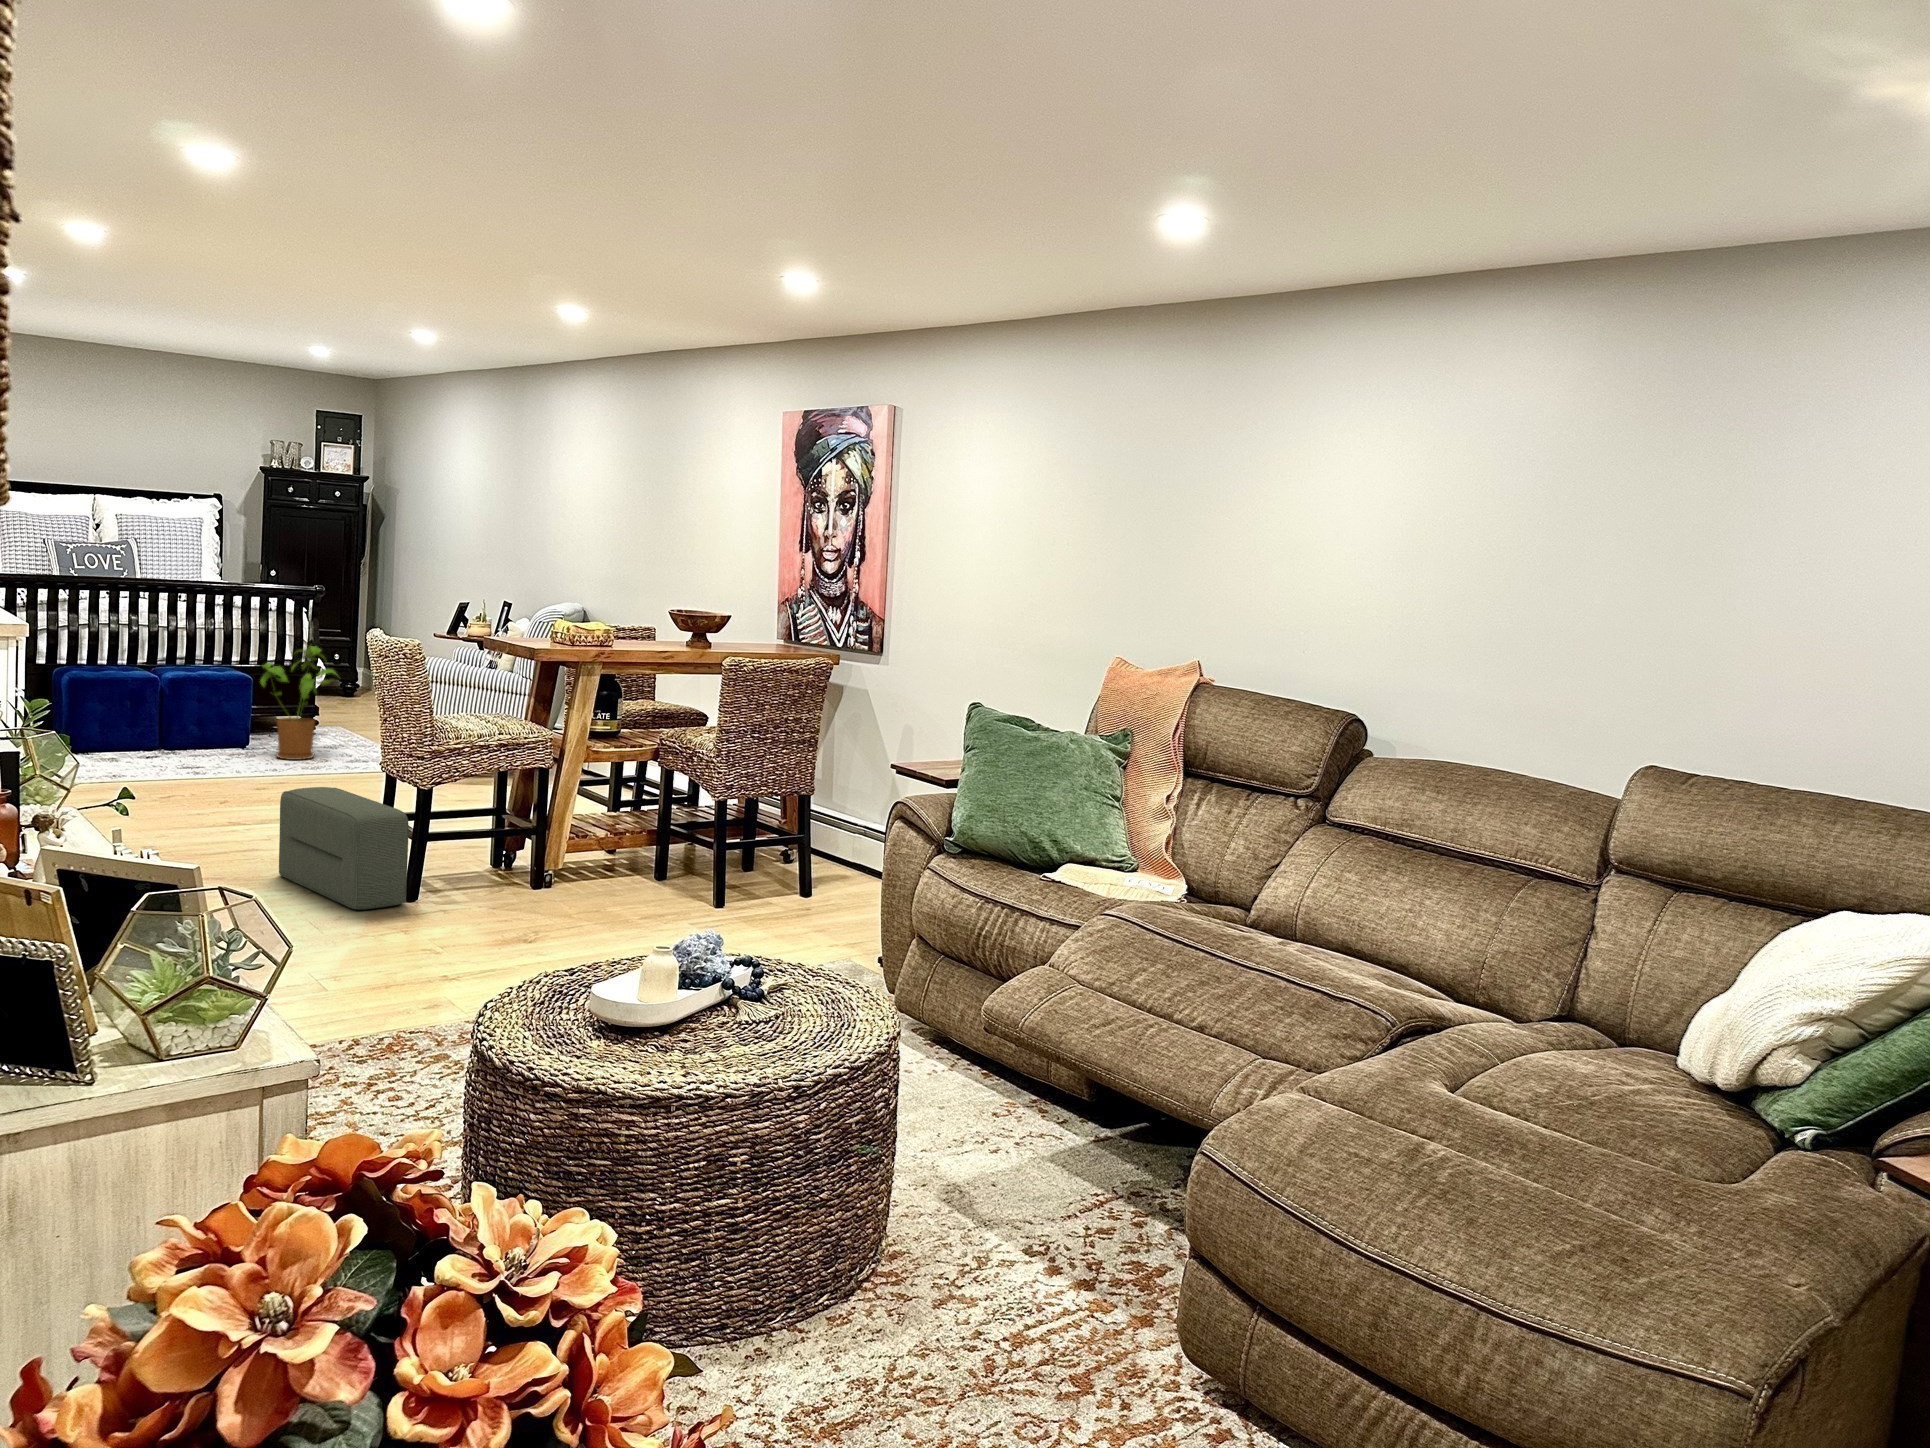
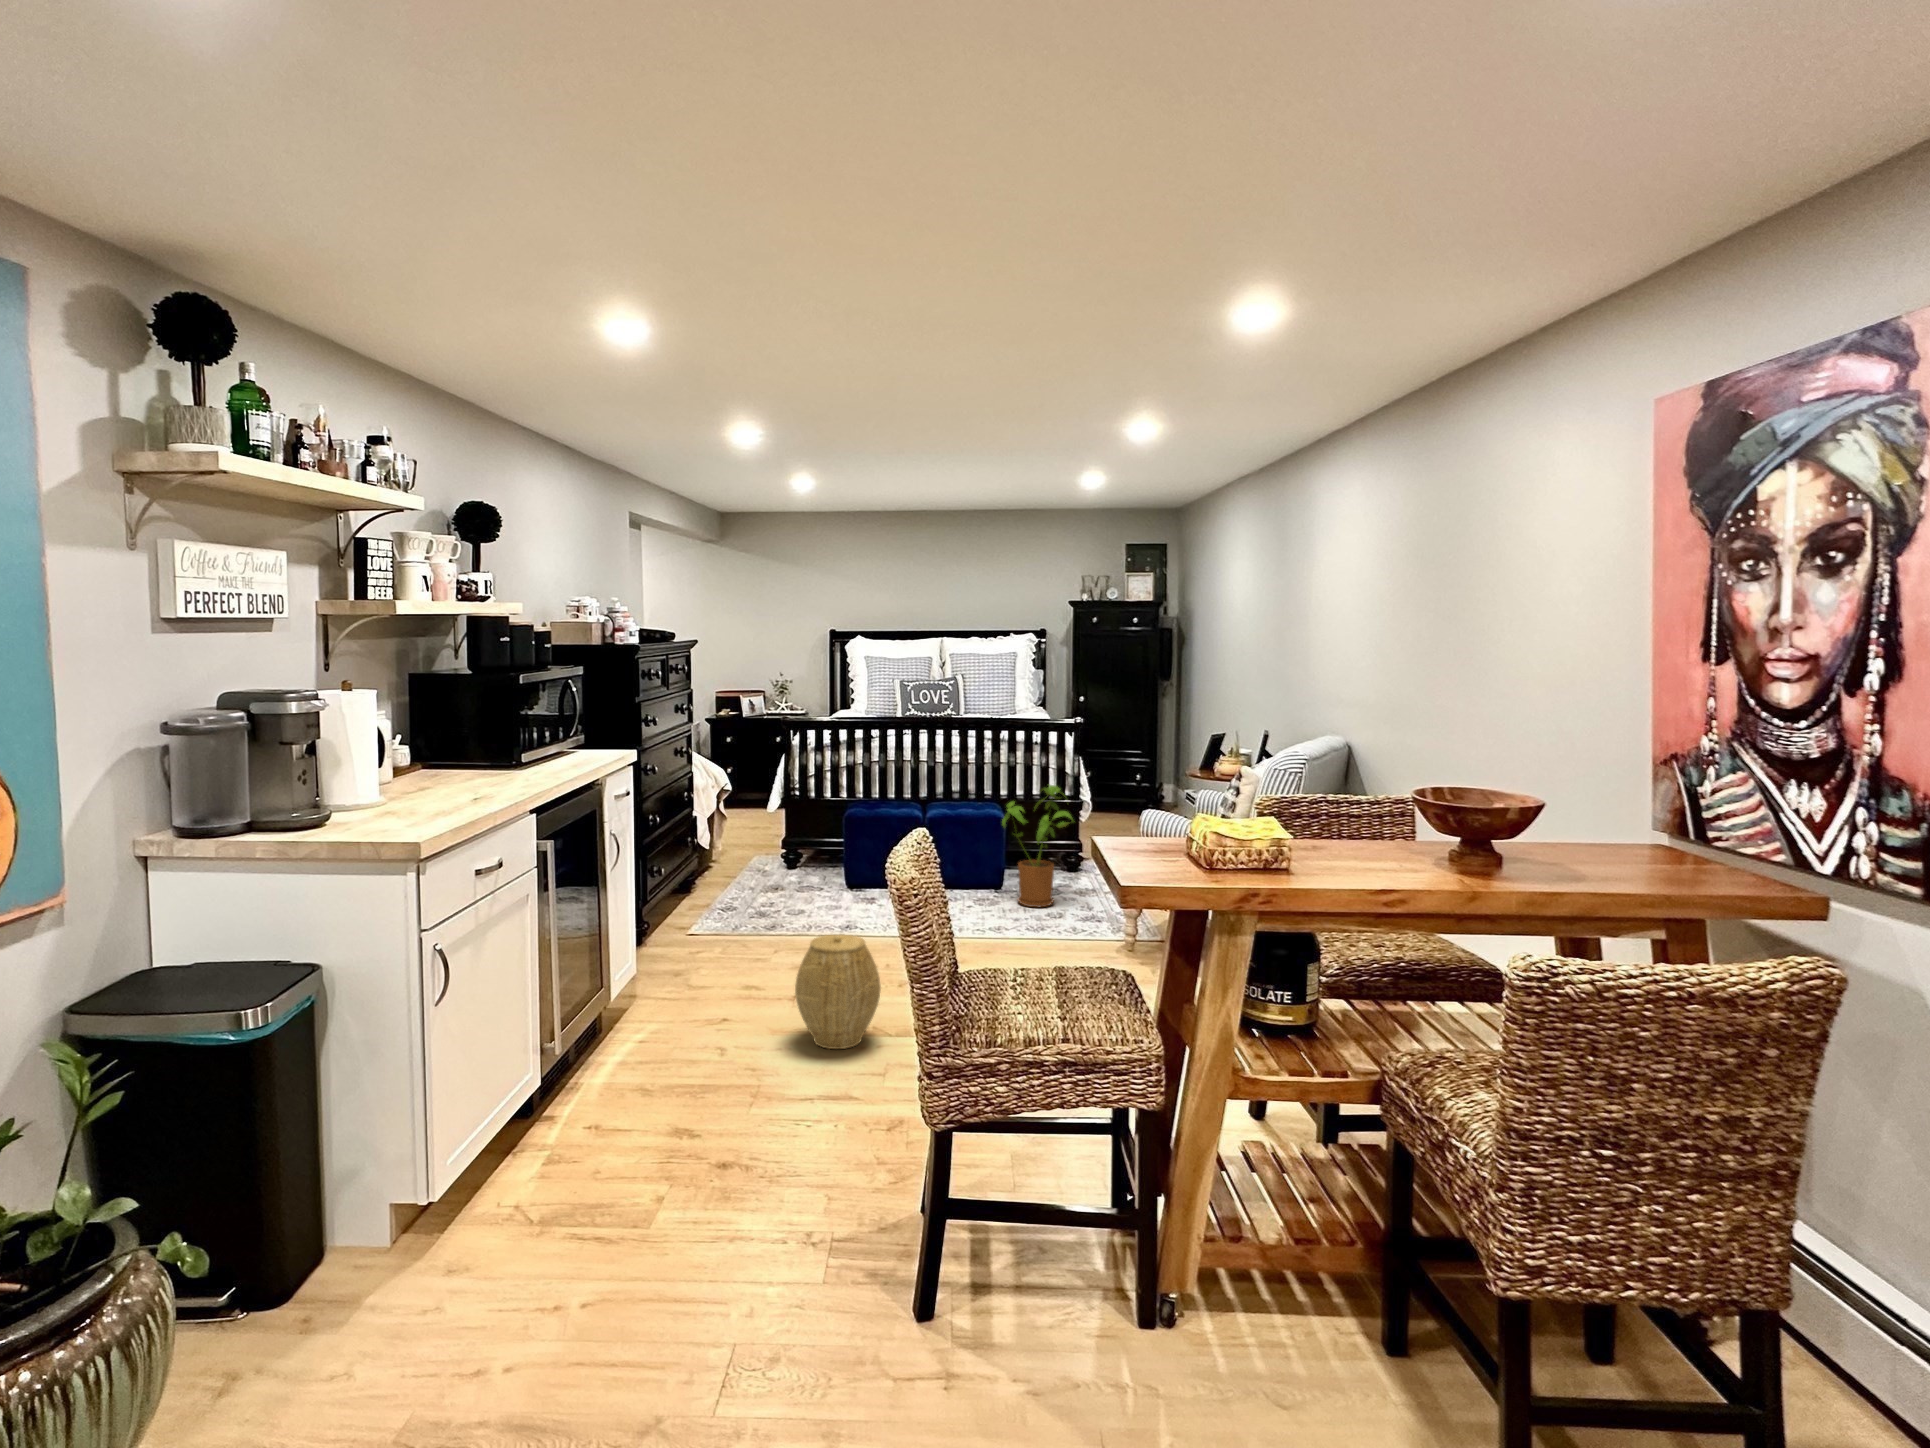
woven basket: none [180,748,259,837] -> present [795,935,881,1049]
pouf: present [279,787,409,910] -> none [788,1044,887,1325]

